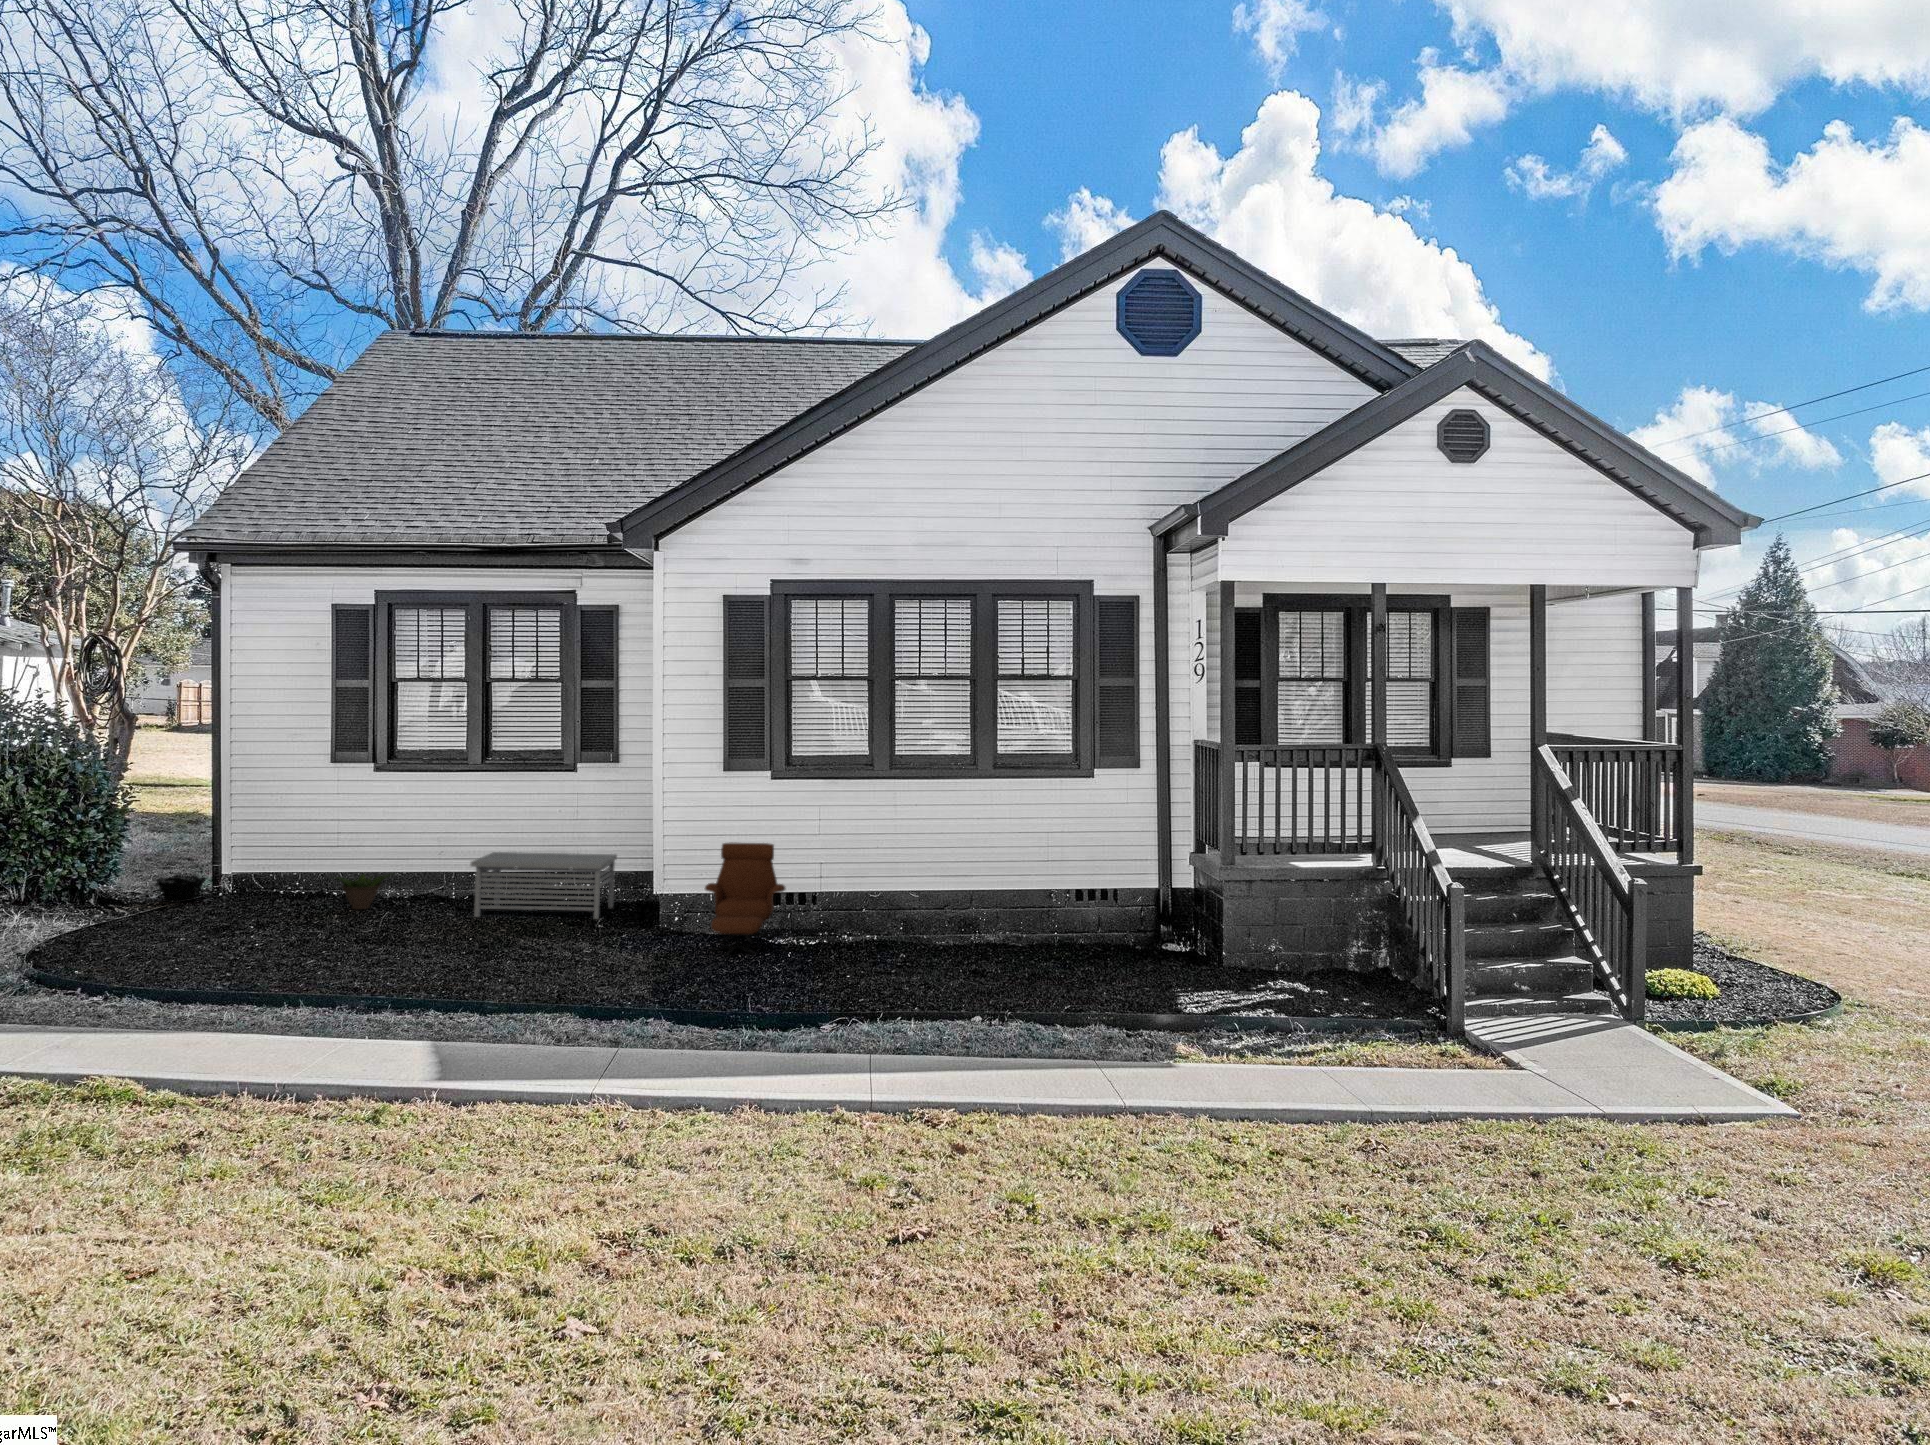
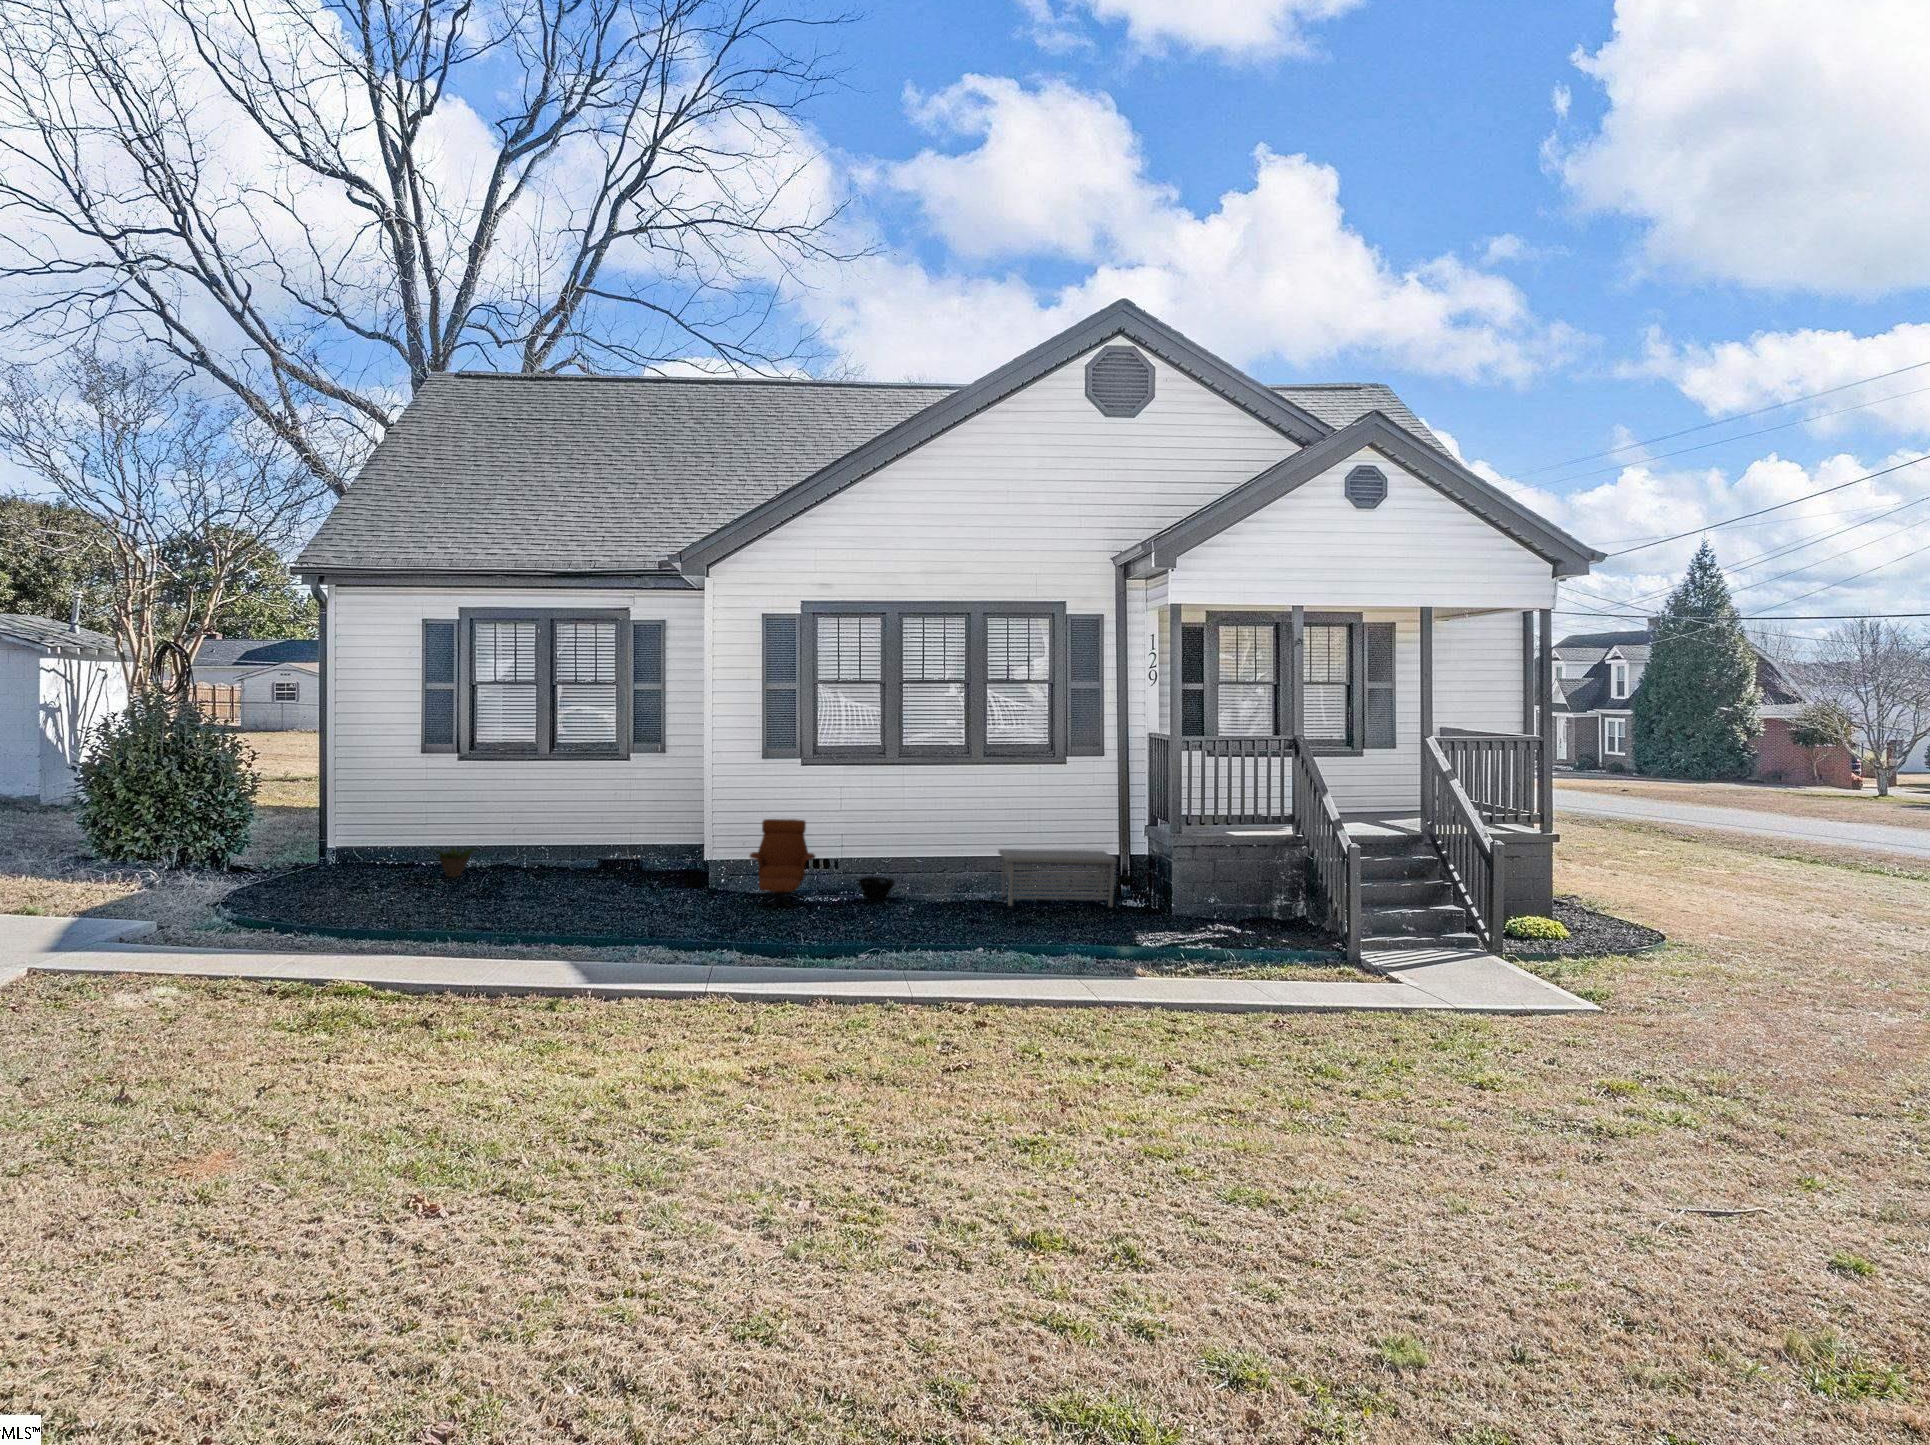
storage bench: present [470,852,617,919] -> present [999,849,1117,907]
basket: present [155,858,207,903] -> present [856,877,895,901]

